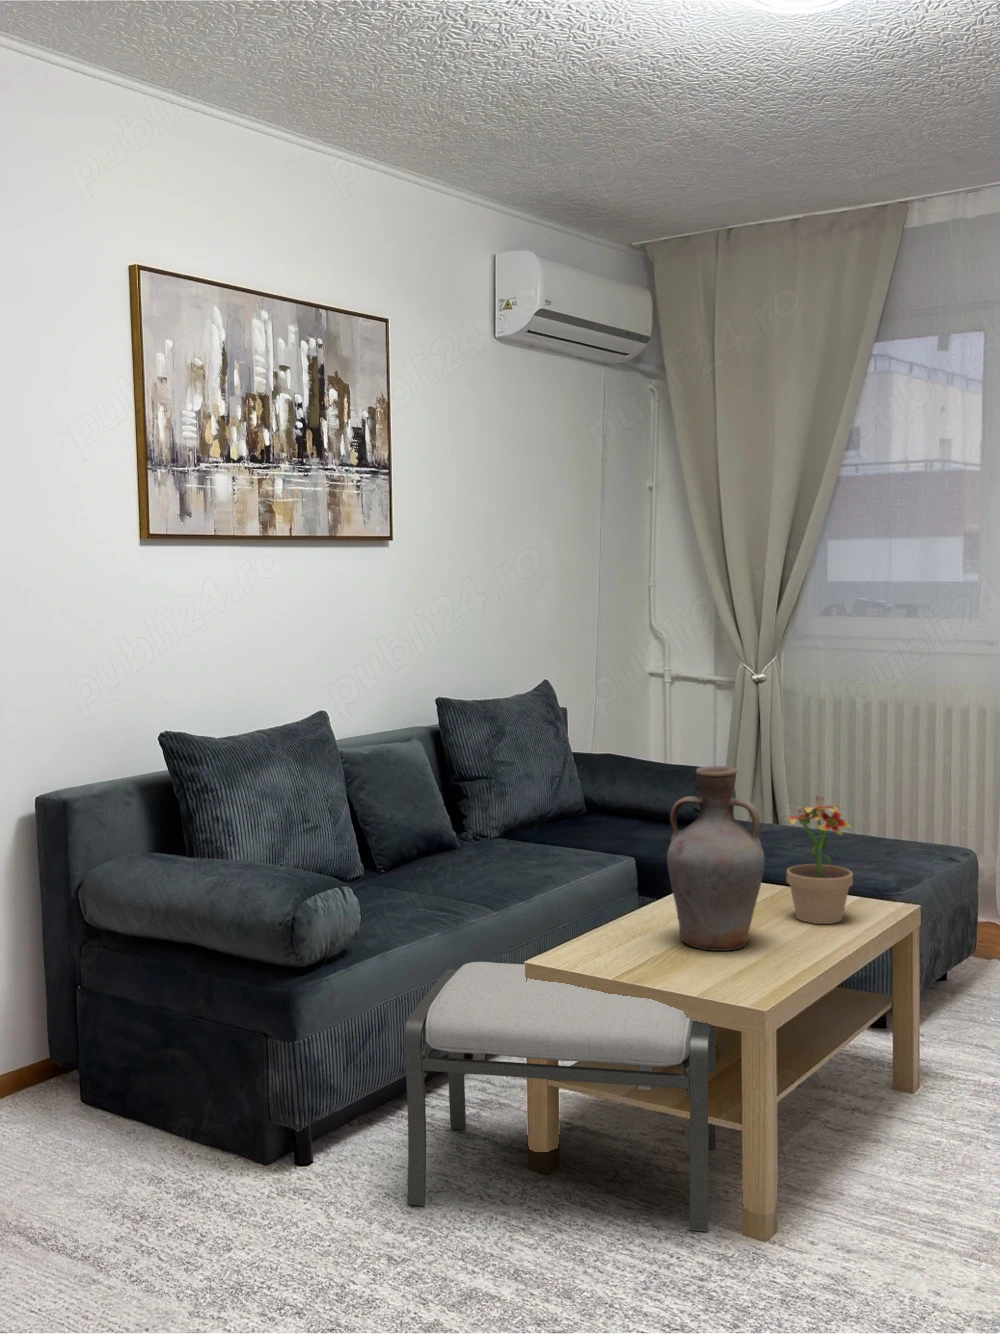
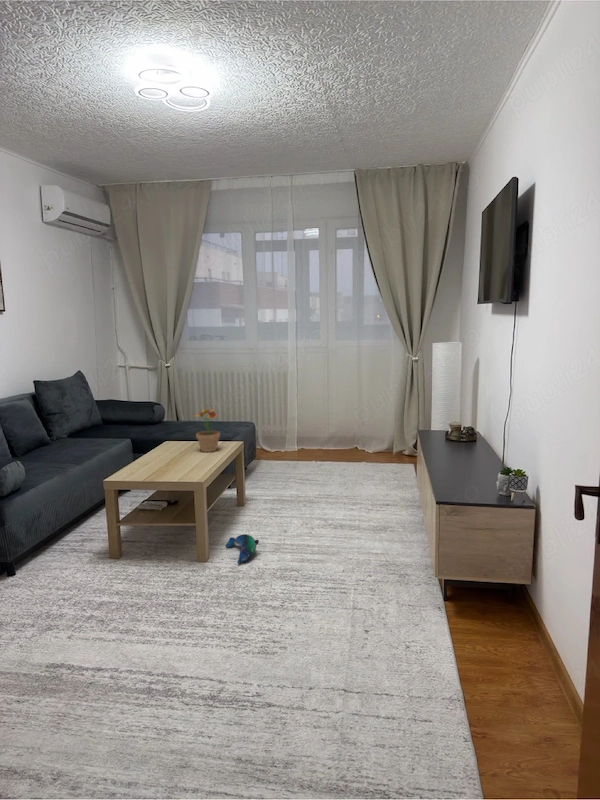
vase: present [667,766,765,951] -> none [154,397,191,466]
ottoman: present [403,962,716,1232] -> none [58,476,185,581]
plush toy: none [831,1183,928,1273] -> present [226,534,259,564]

